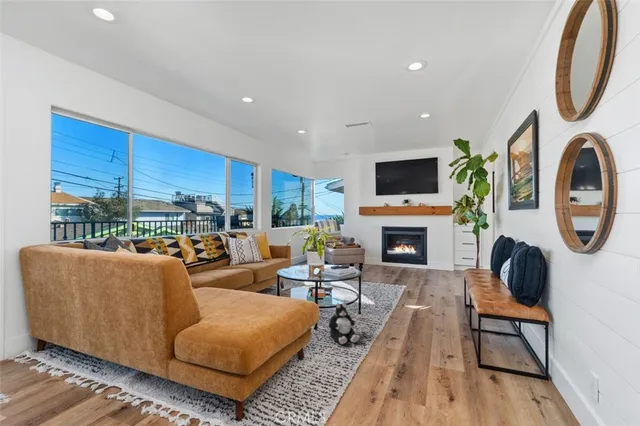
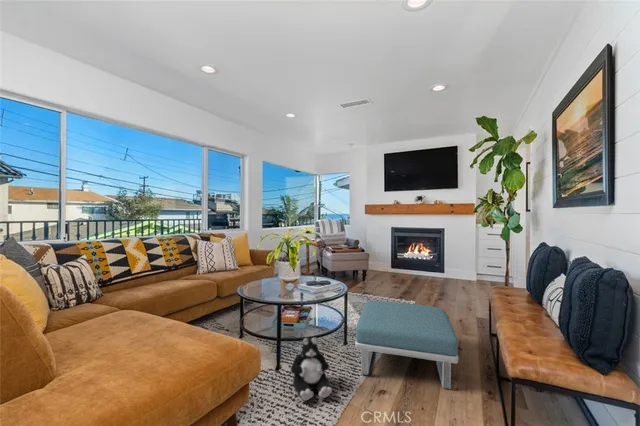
footstool: none [371,282,444,336] -> present [355,301,458,389]

